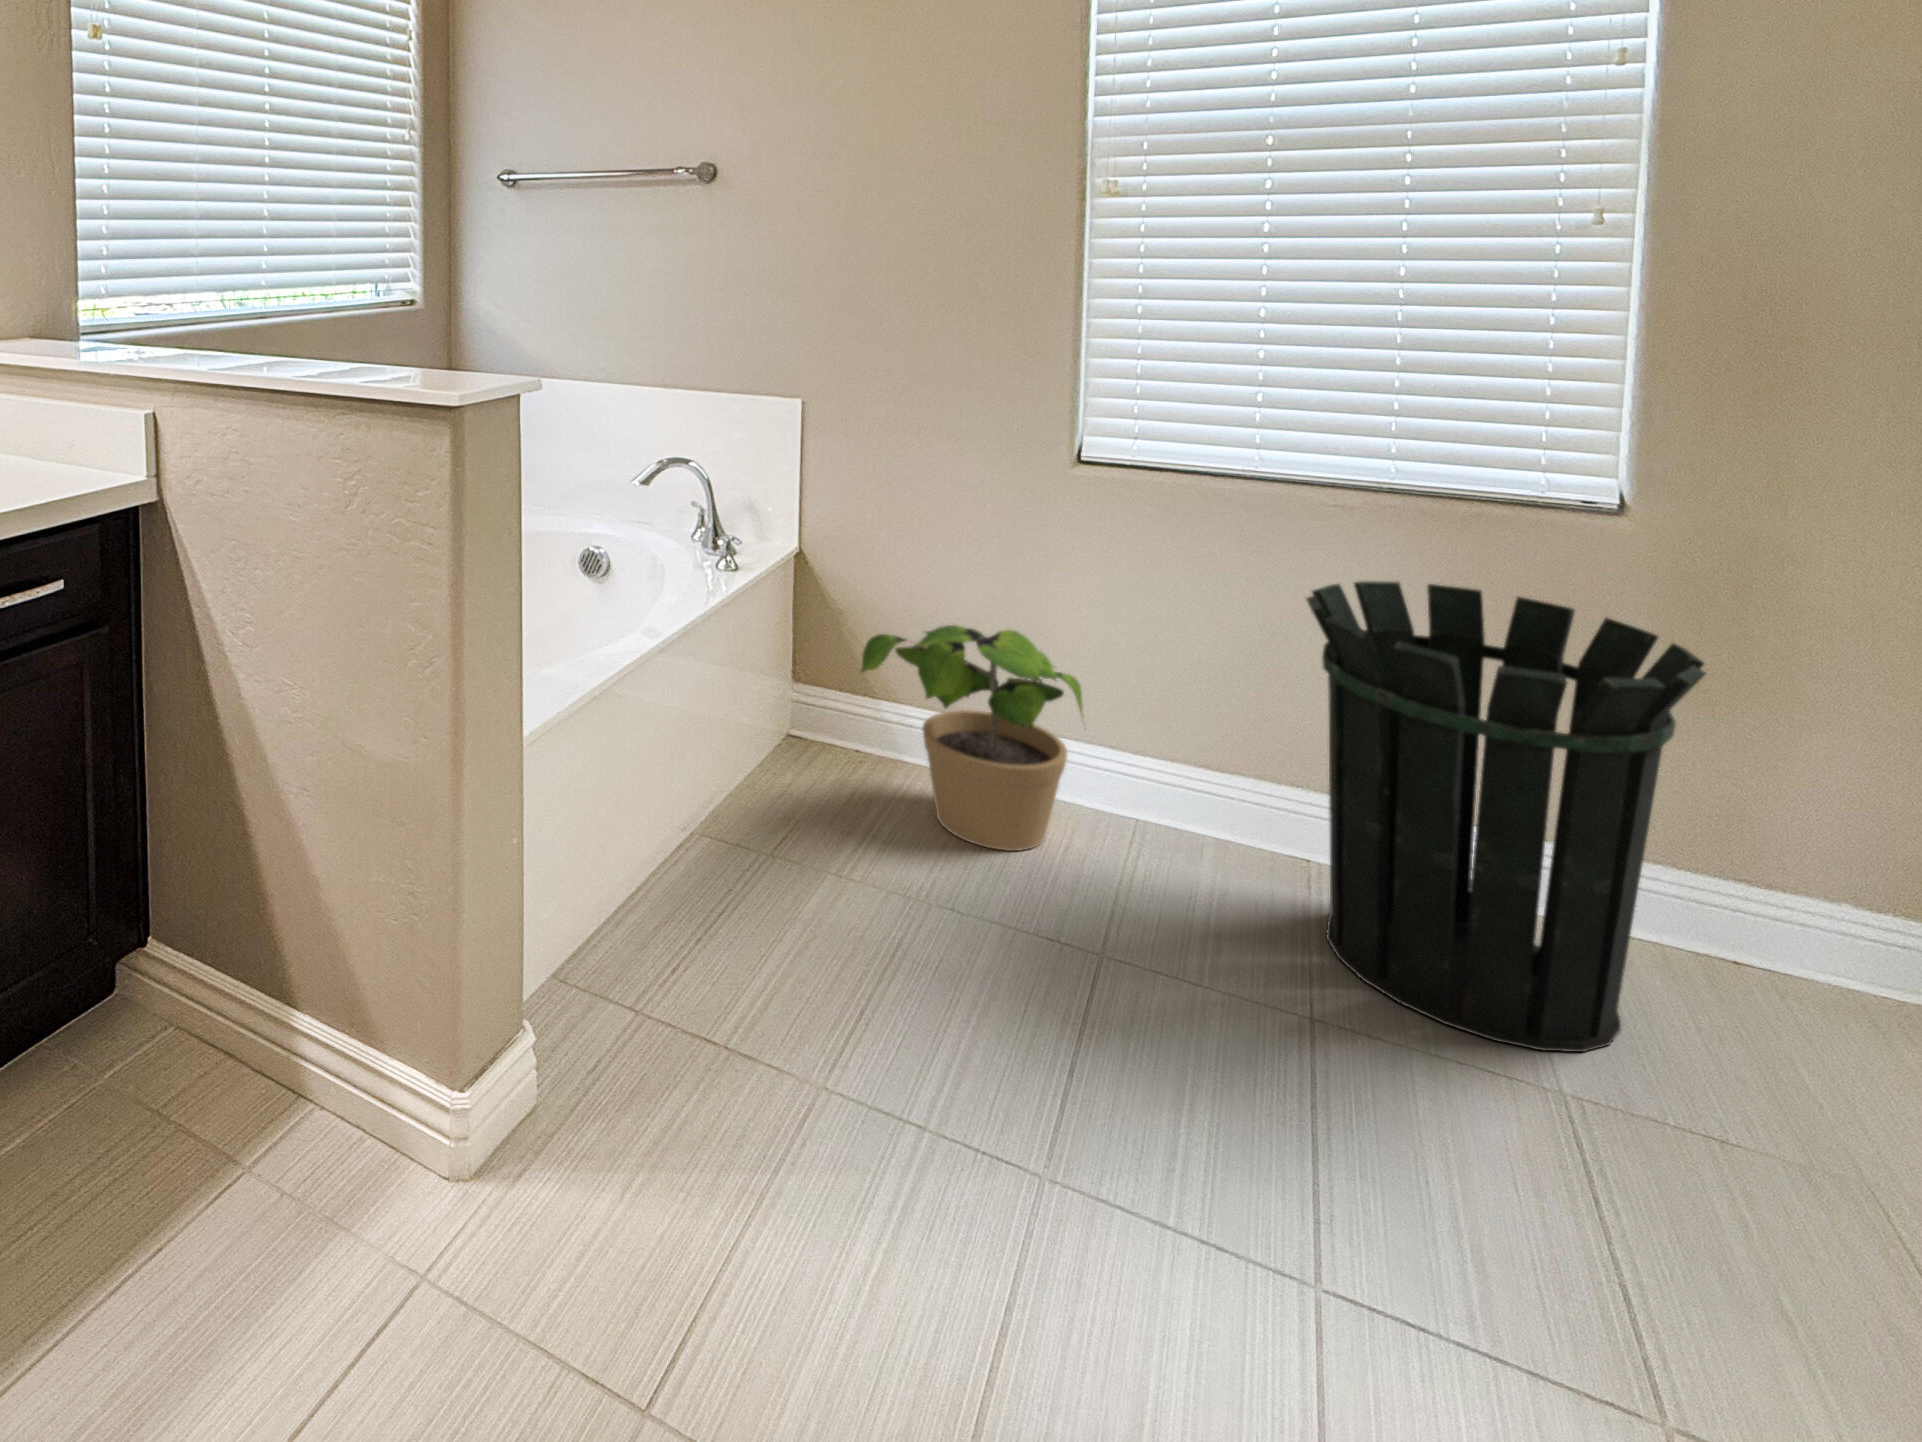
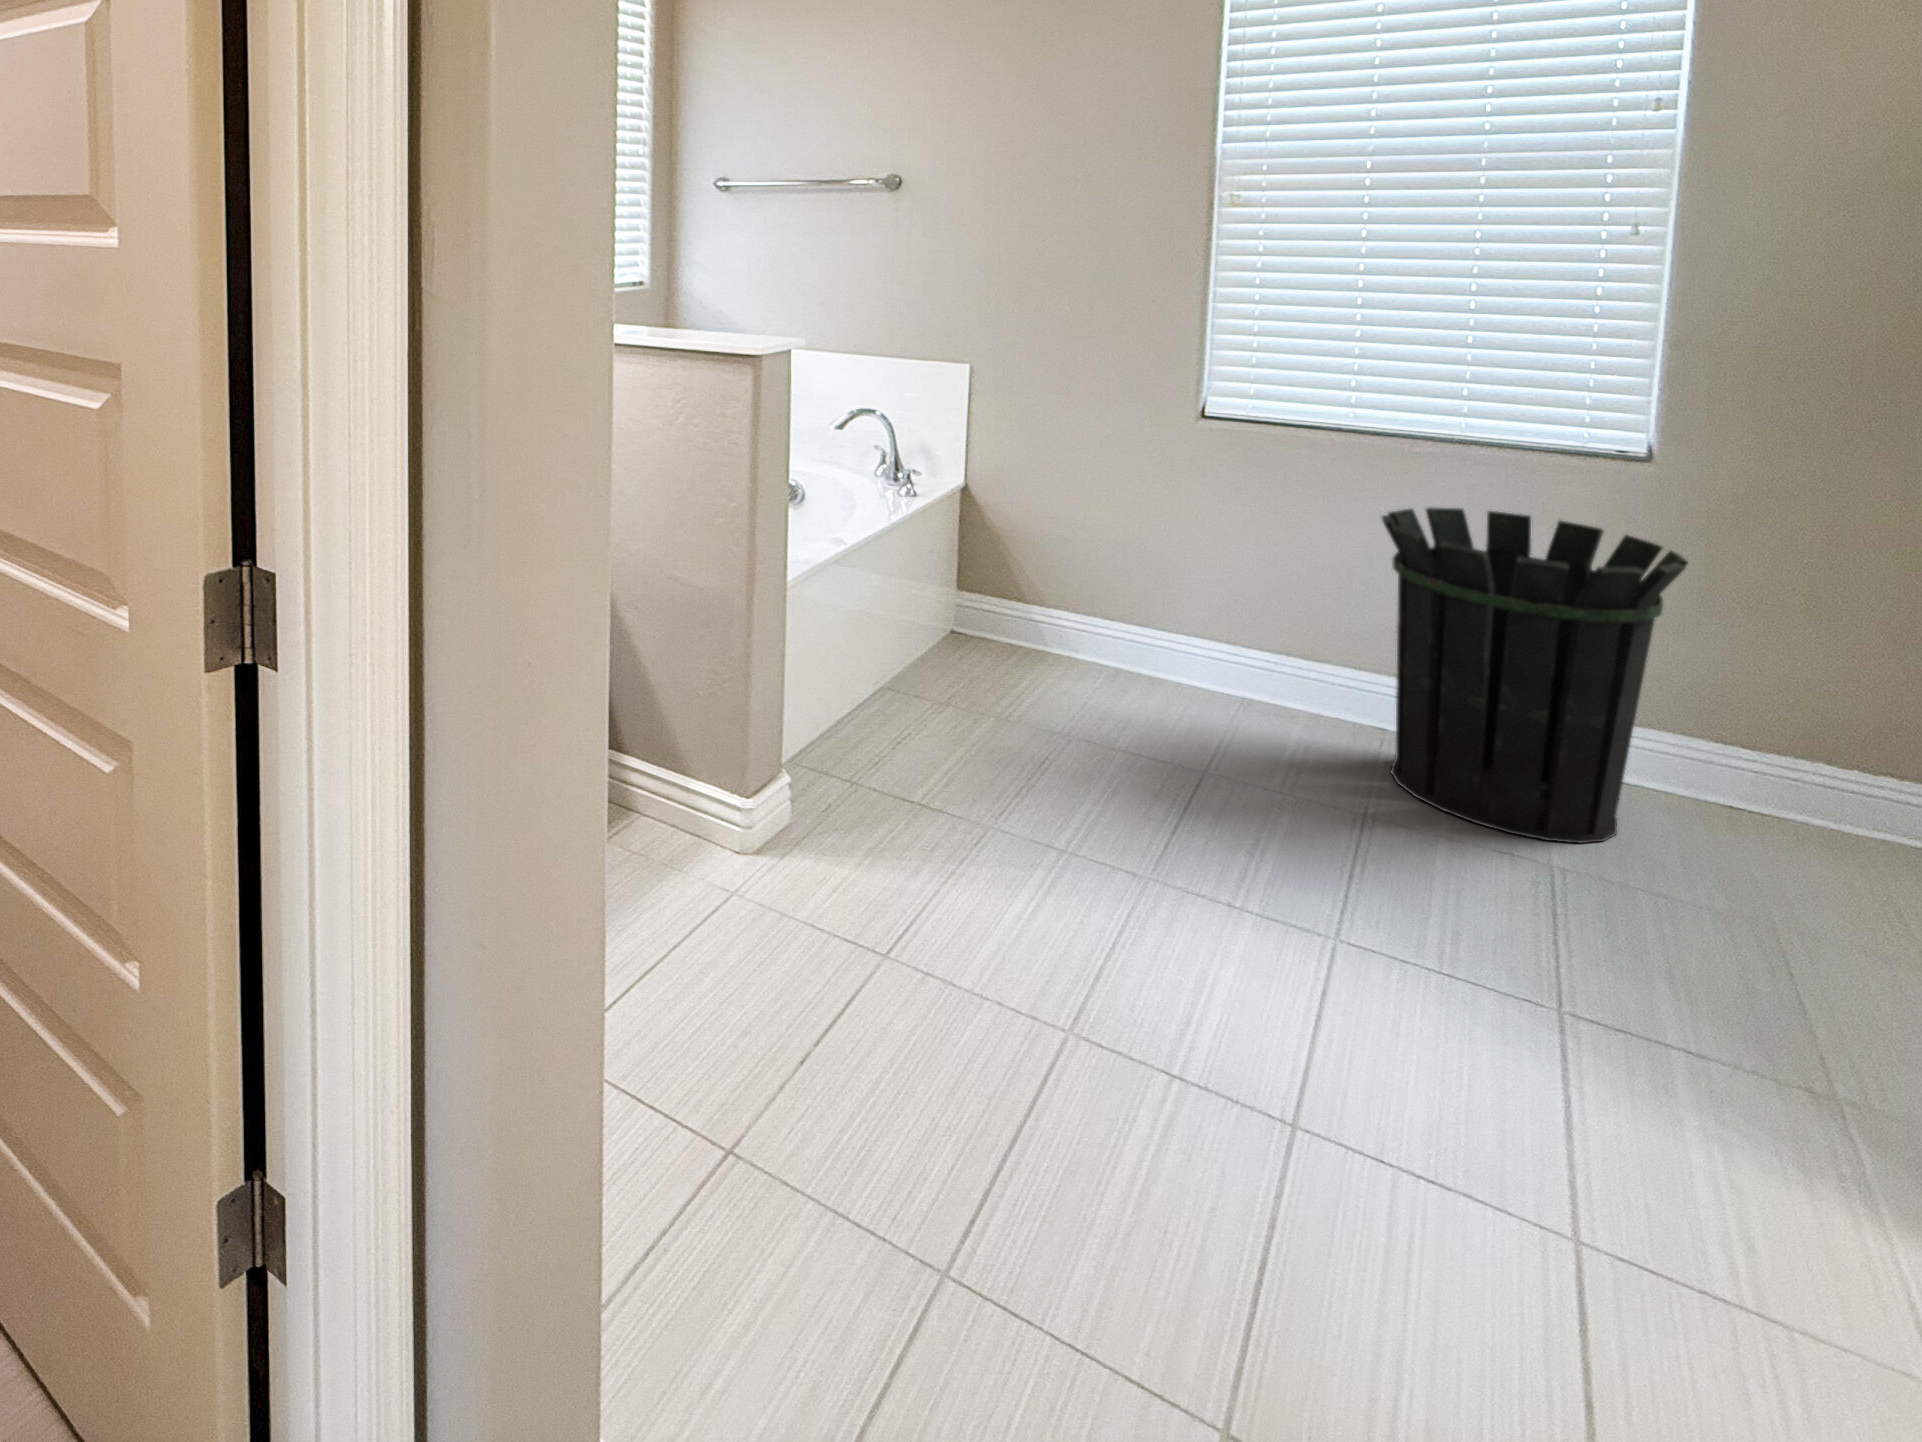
potted plant: present [861,625,1084,851] -> none [1017,533,1203,711]

